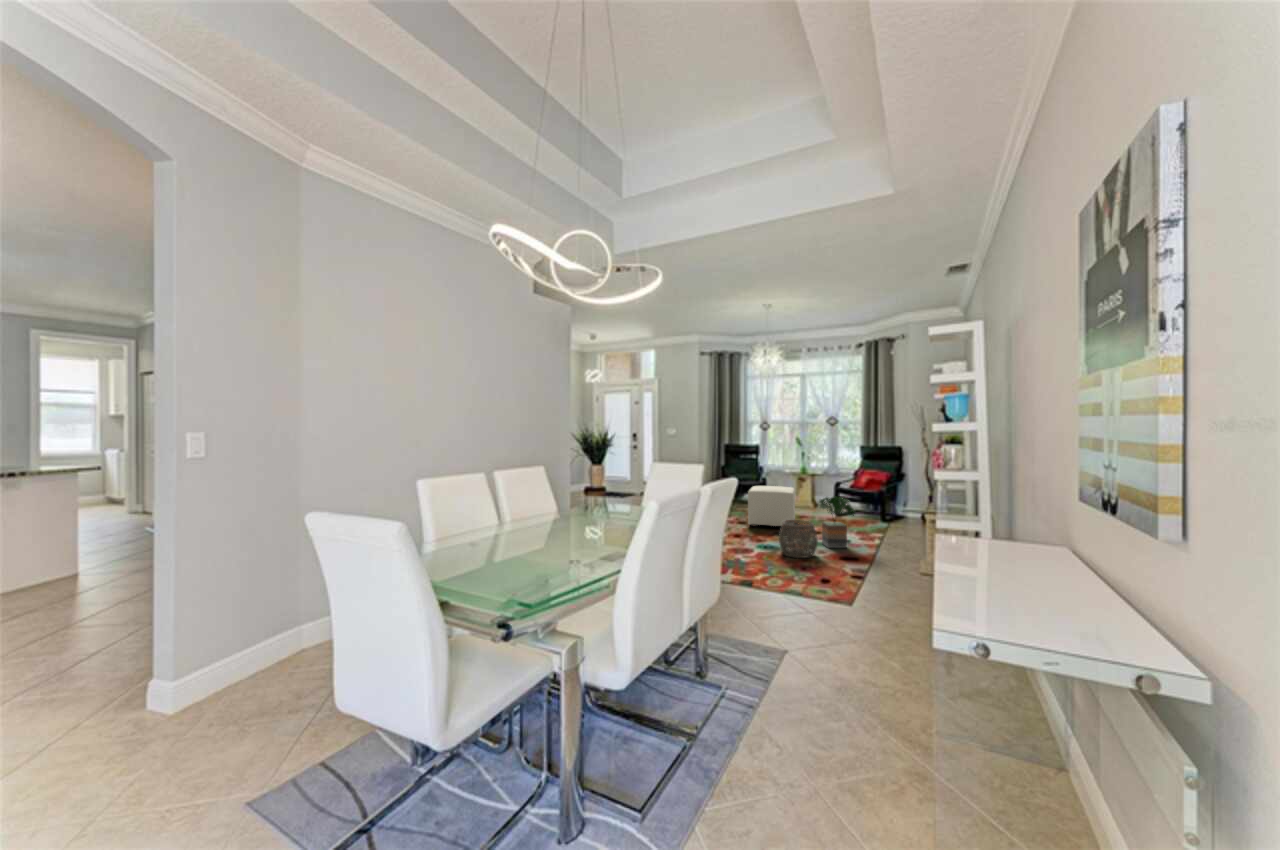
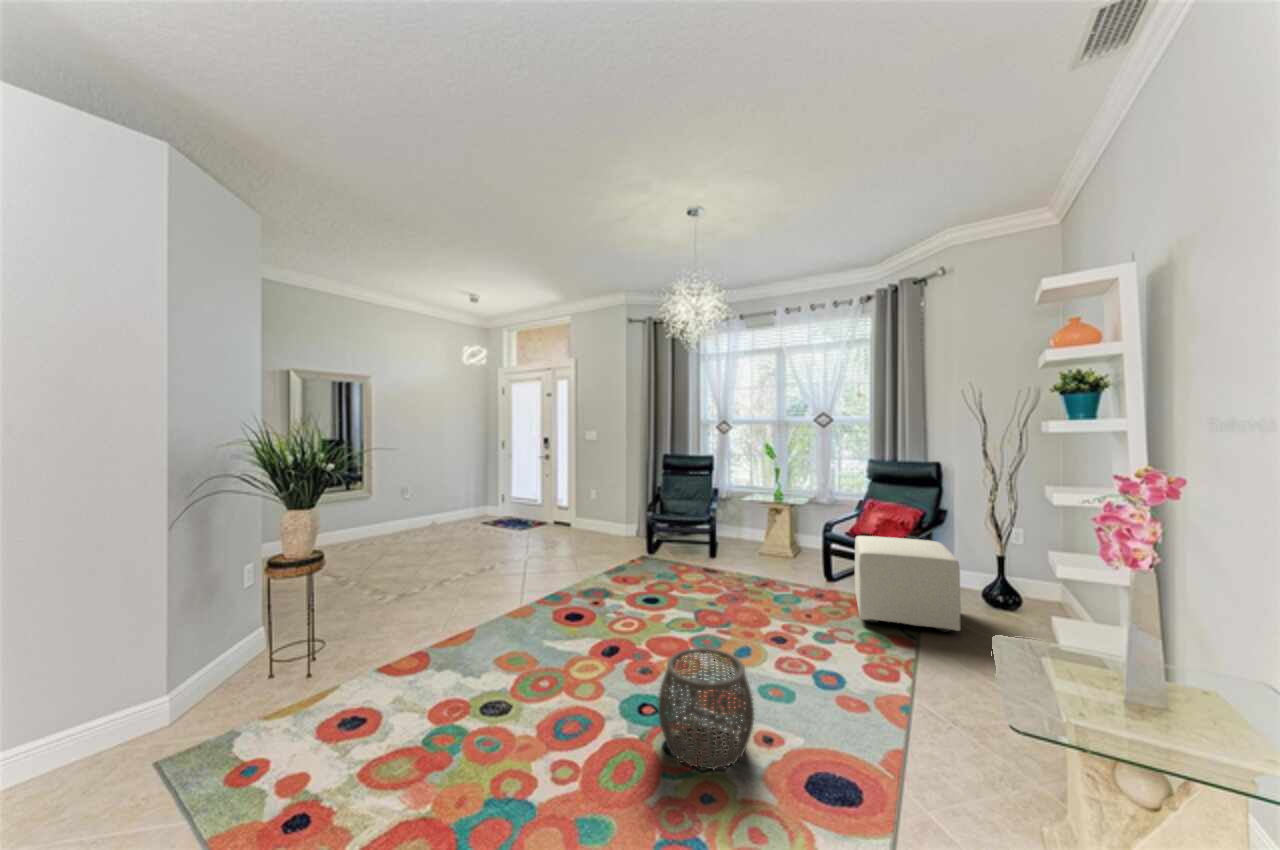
ottoman: present [748,486,795,527] -> present [855,536,961,632]
potted tree: present [819,496,855,548] -> none [766,579,855,710]

